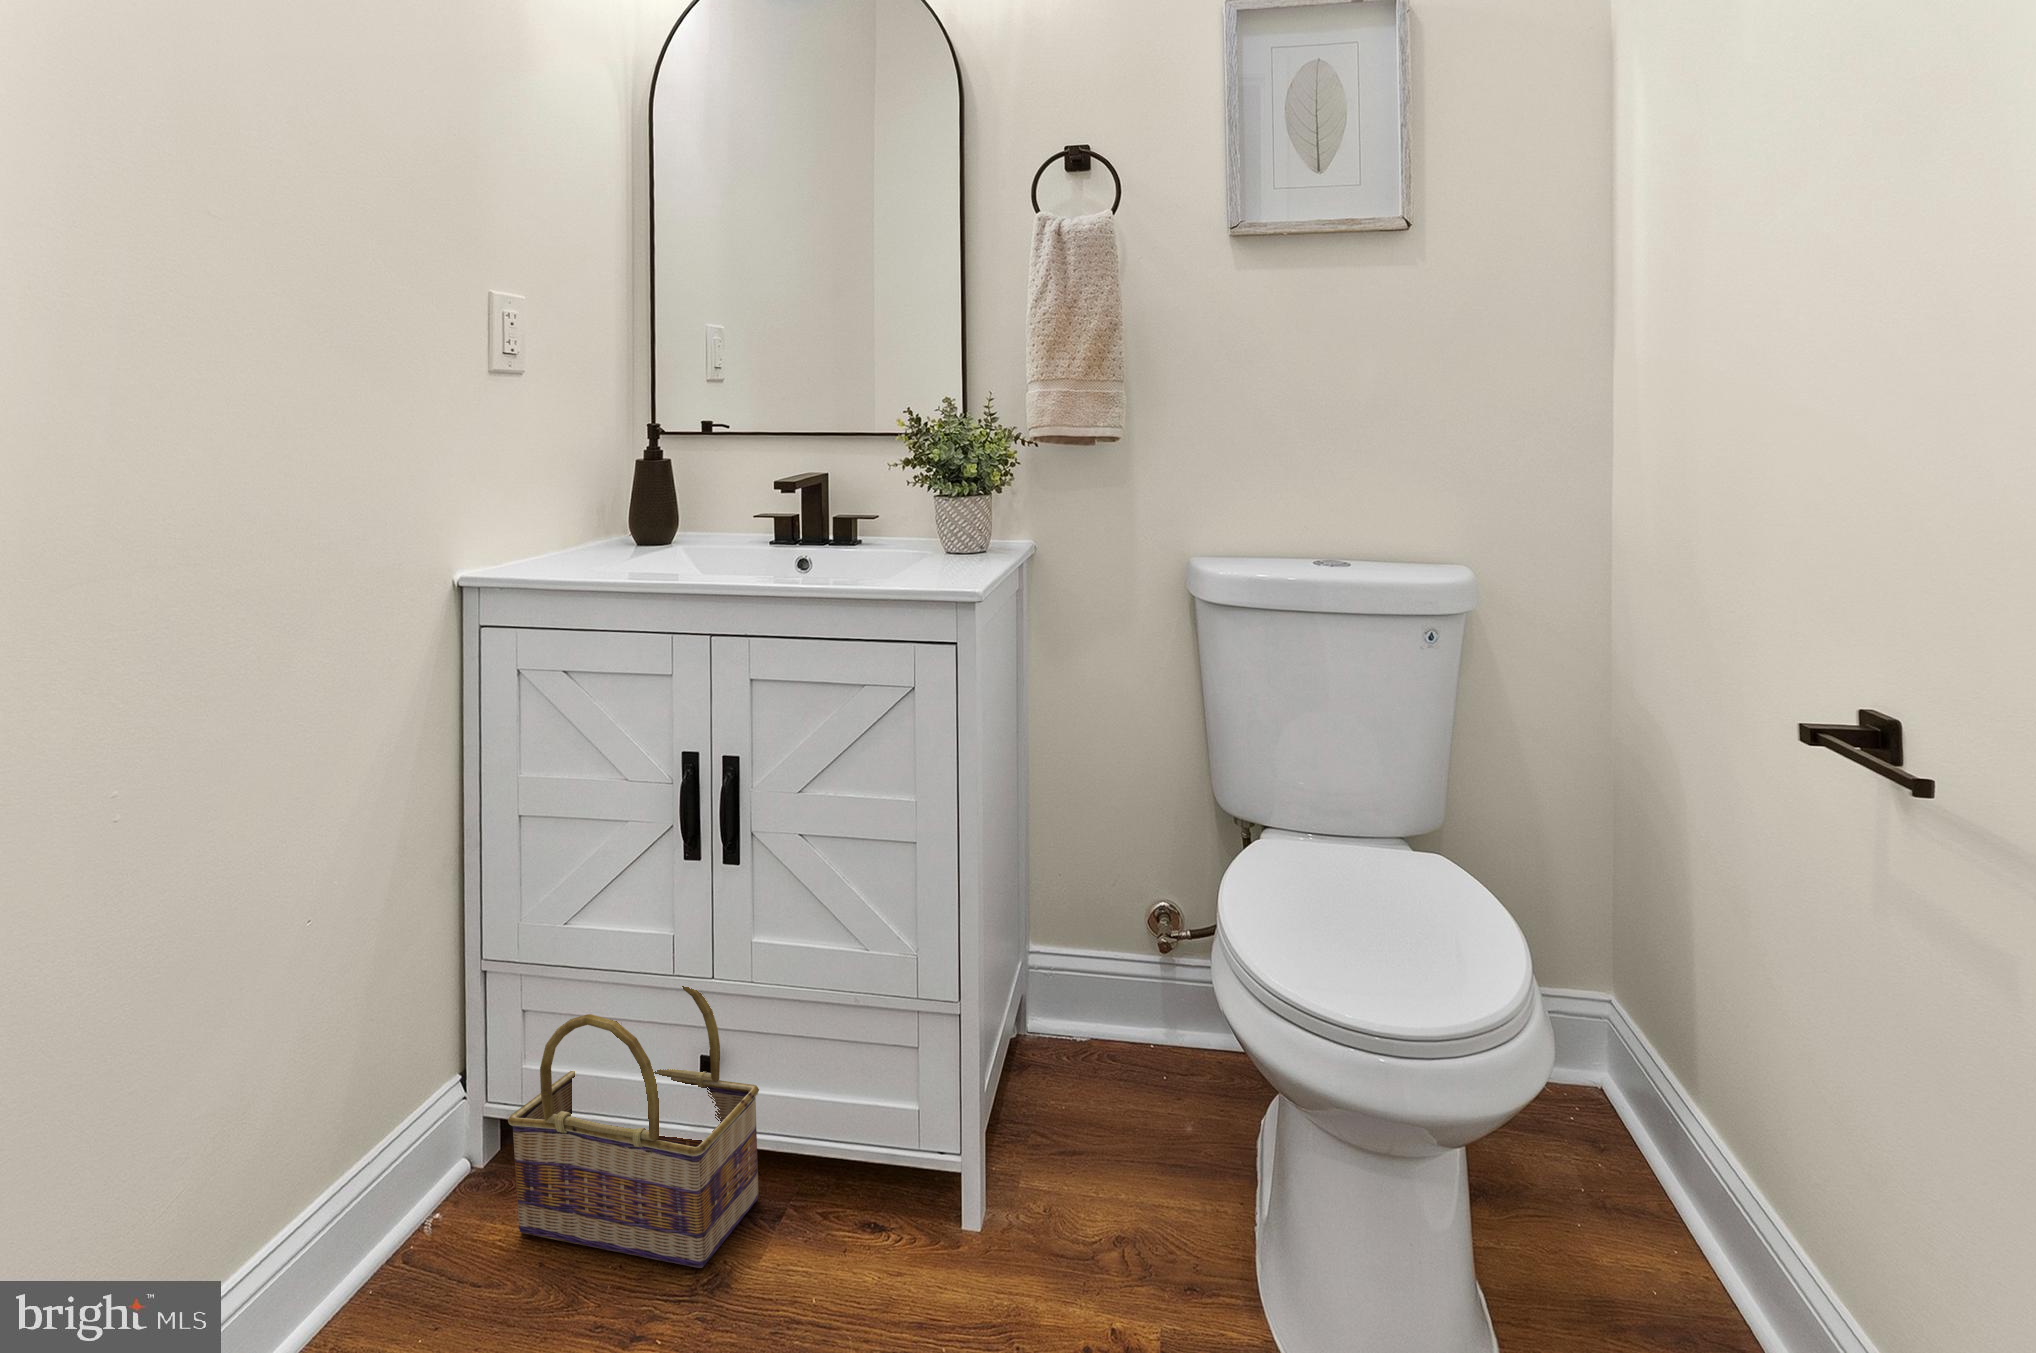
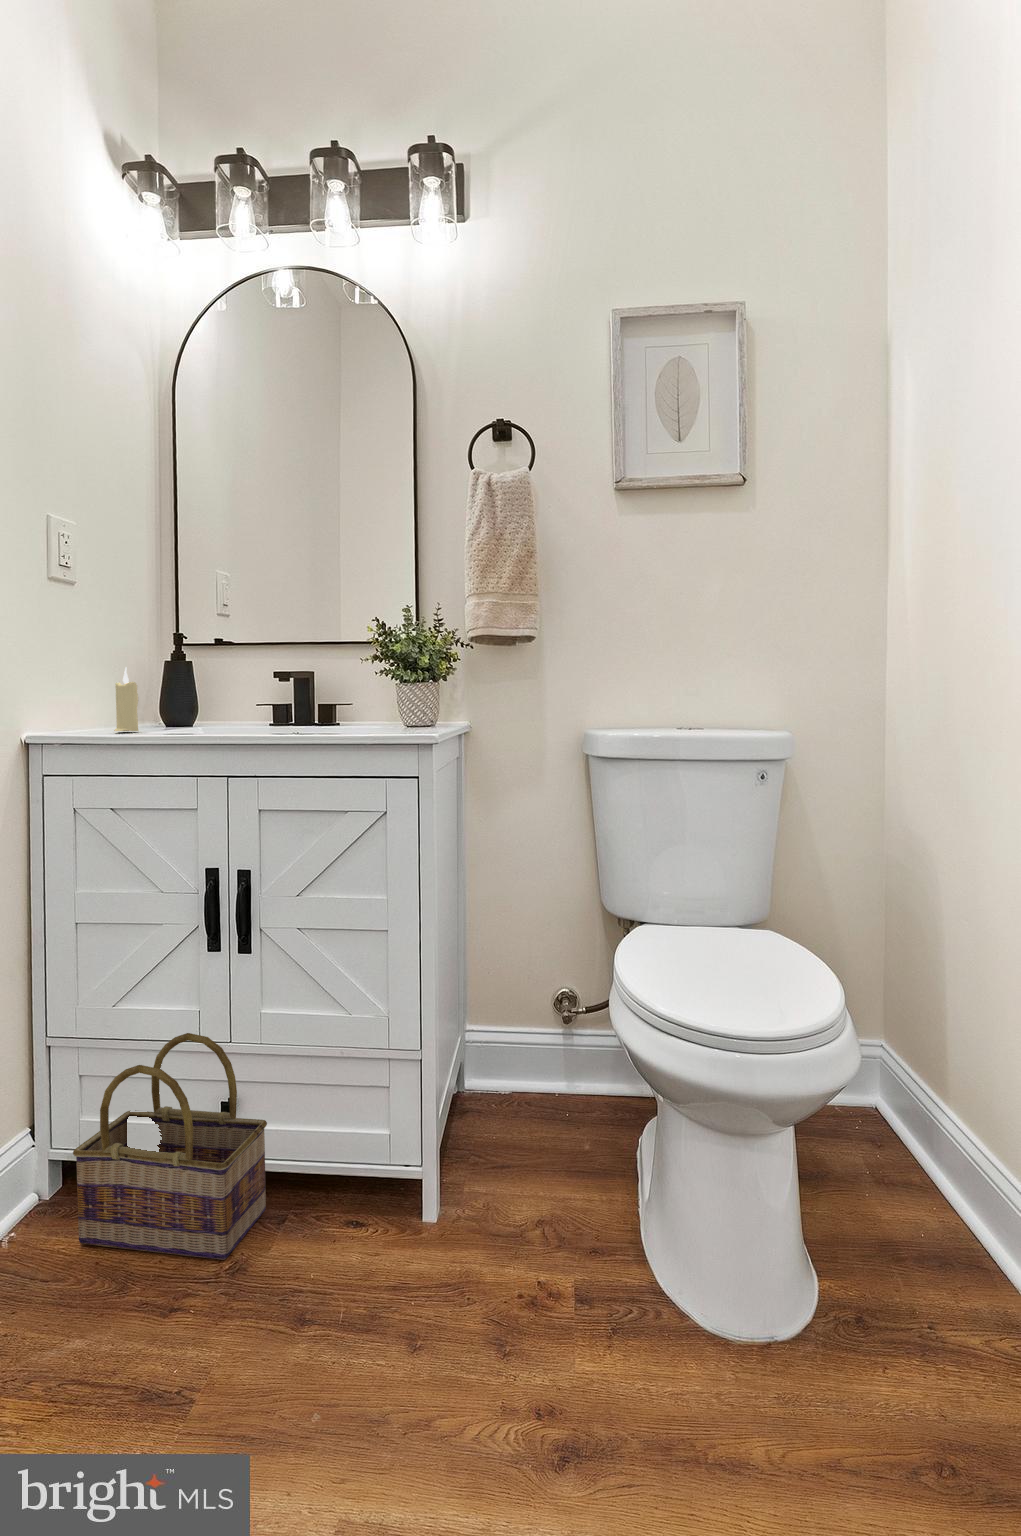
candle: none [557,474,590,562] -> present [114,667,138,731]

